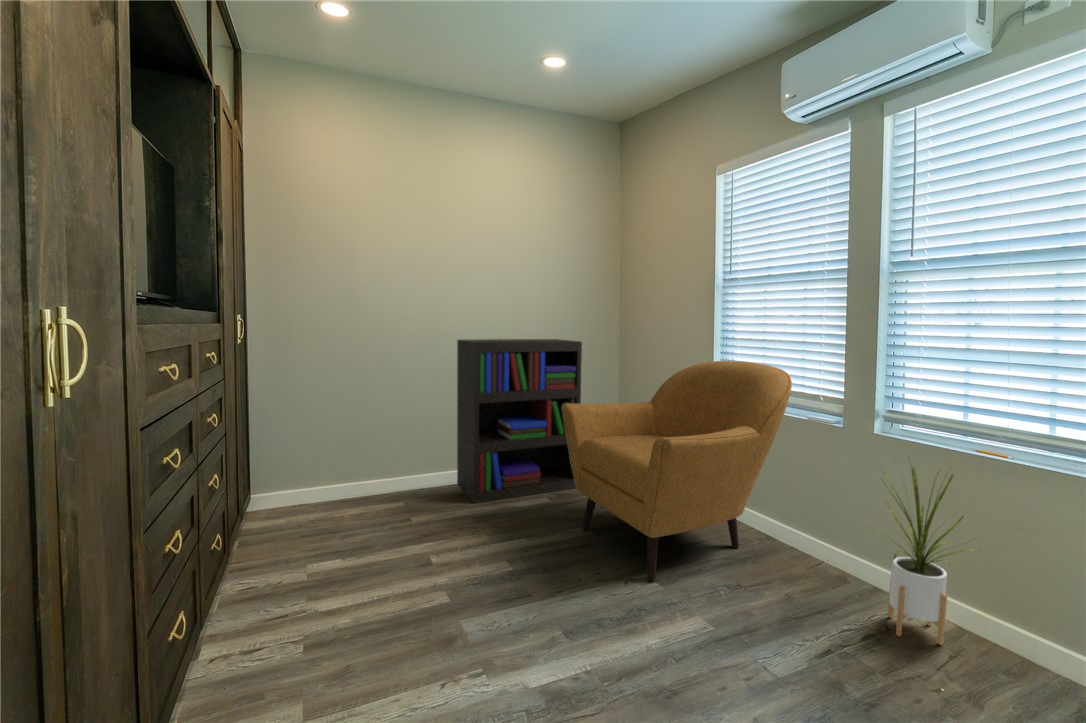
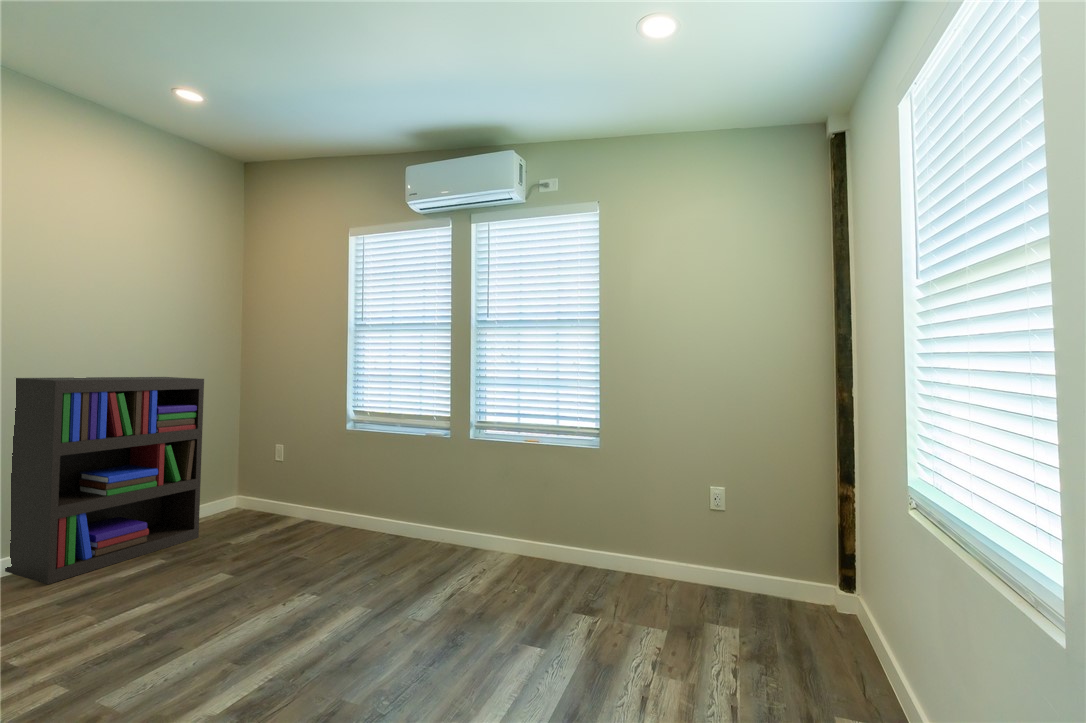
armchair: present [562,361,792,581] -> none [192,393,416,594]
house plant: present [878,468,978,645] -> none [469,450,534,573]

